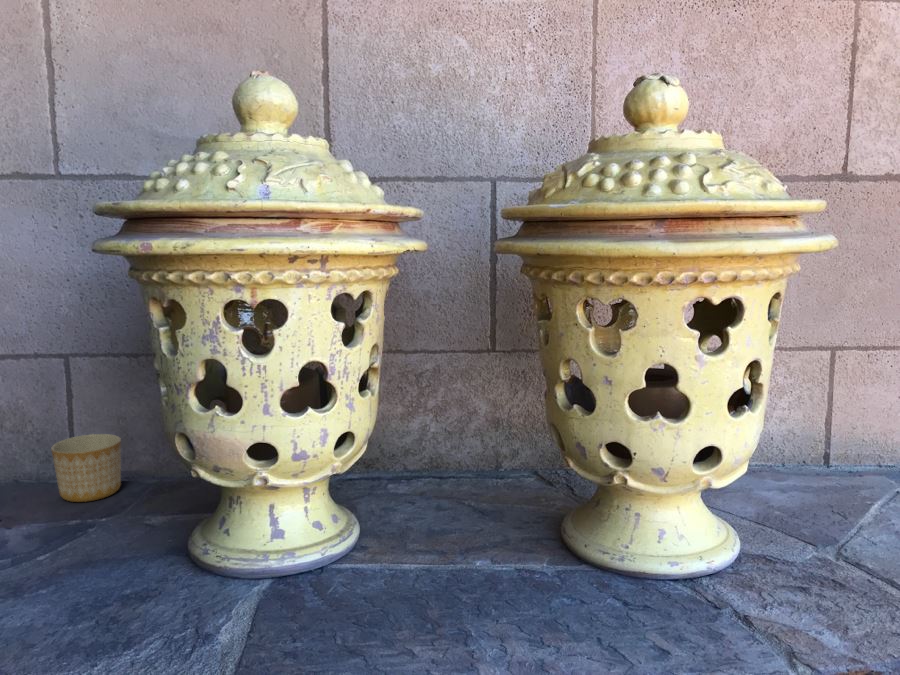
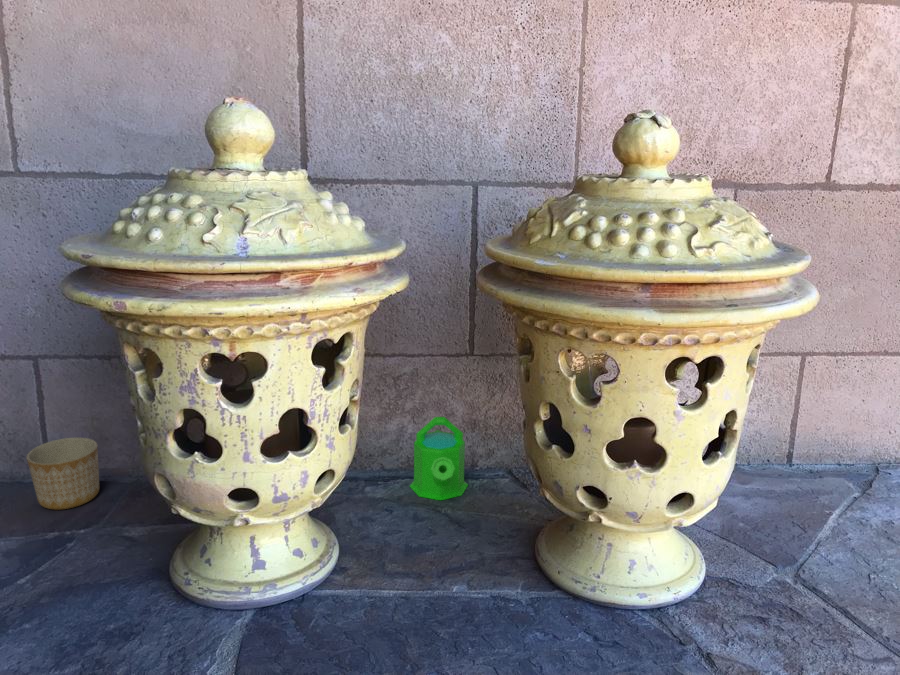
watering can: none [431,410,492,495] -> present [410,417,468,500]

